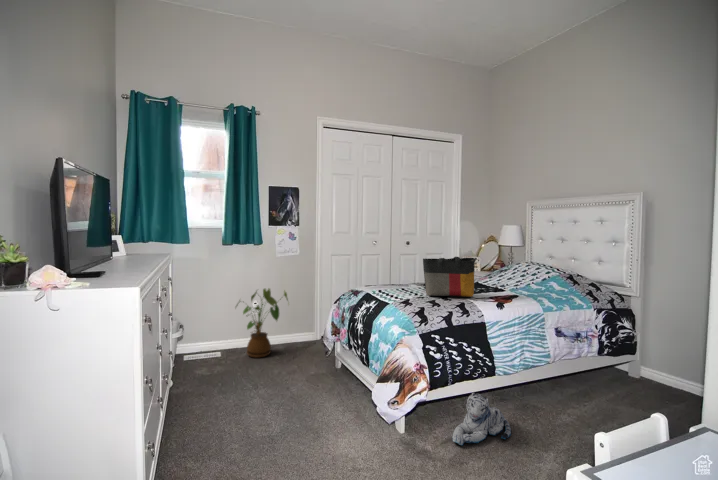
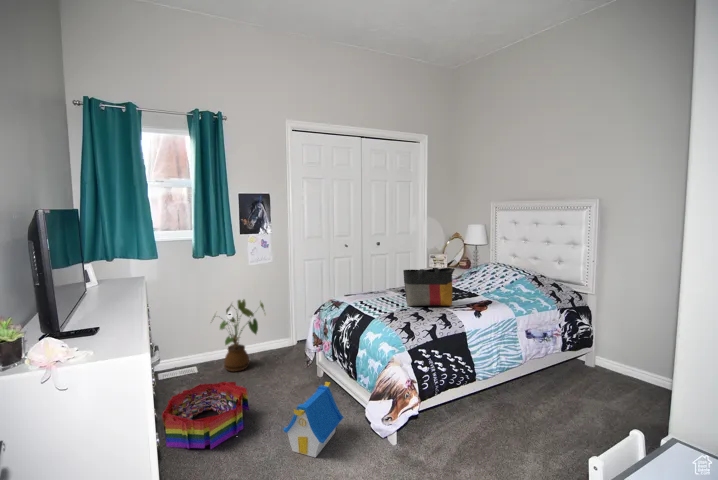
storage bin: none [178,361,262,422] -> present [162,382,249,449]
toy house: none [290,365,353,438] -> present [283,382,344,457]
plush toy: present [452,393,511,446] -> none [441,401,493,452]

